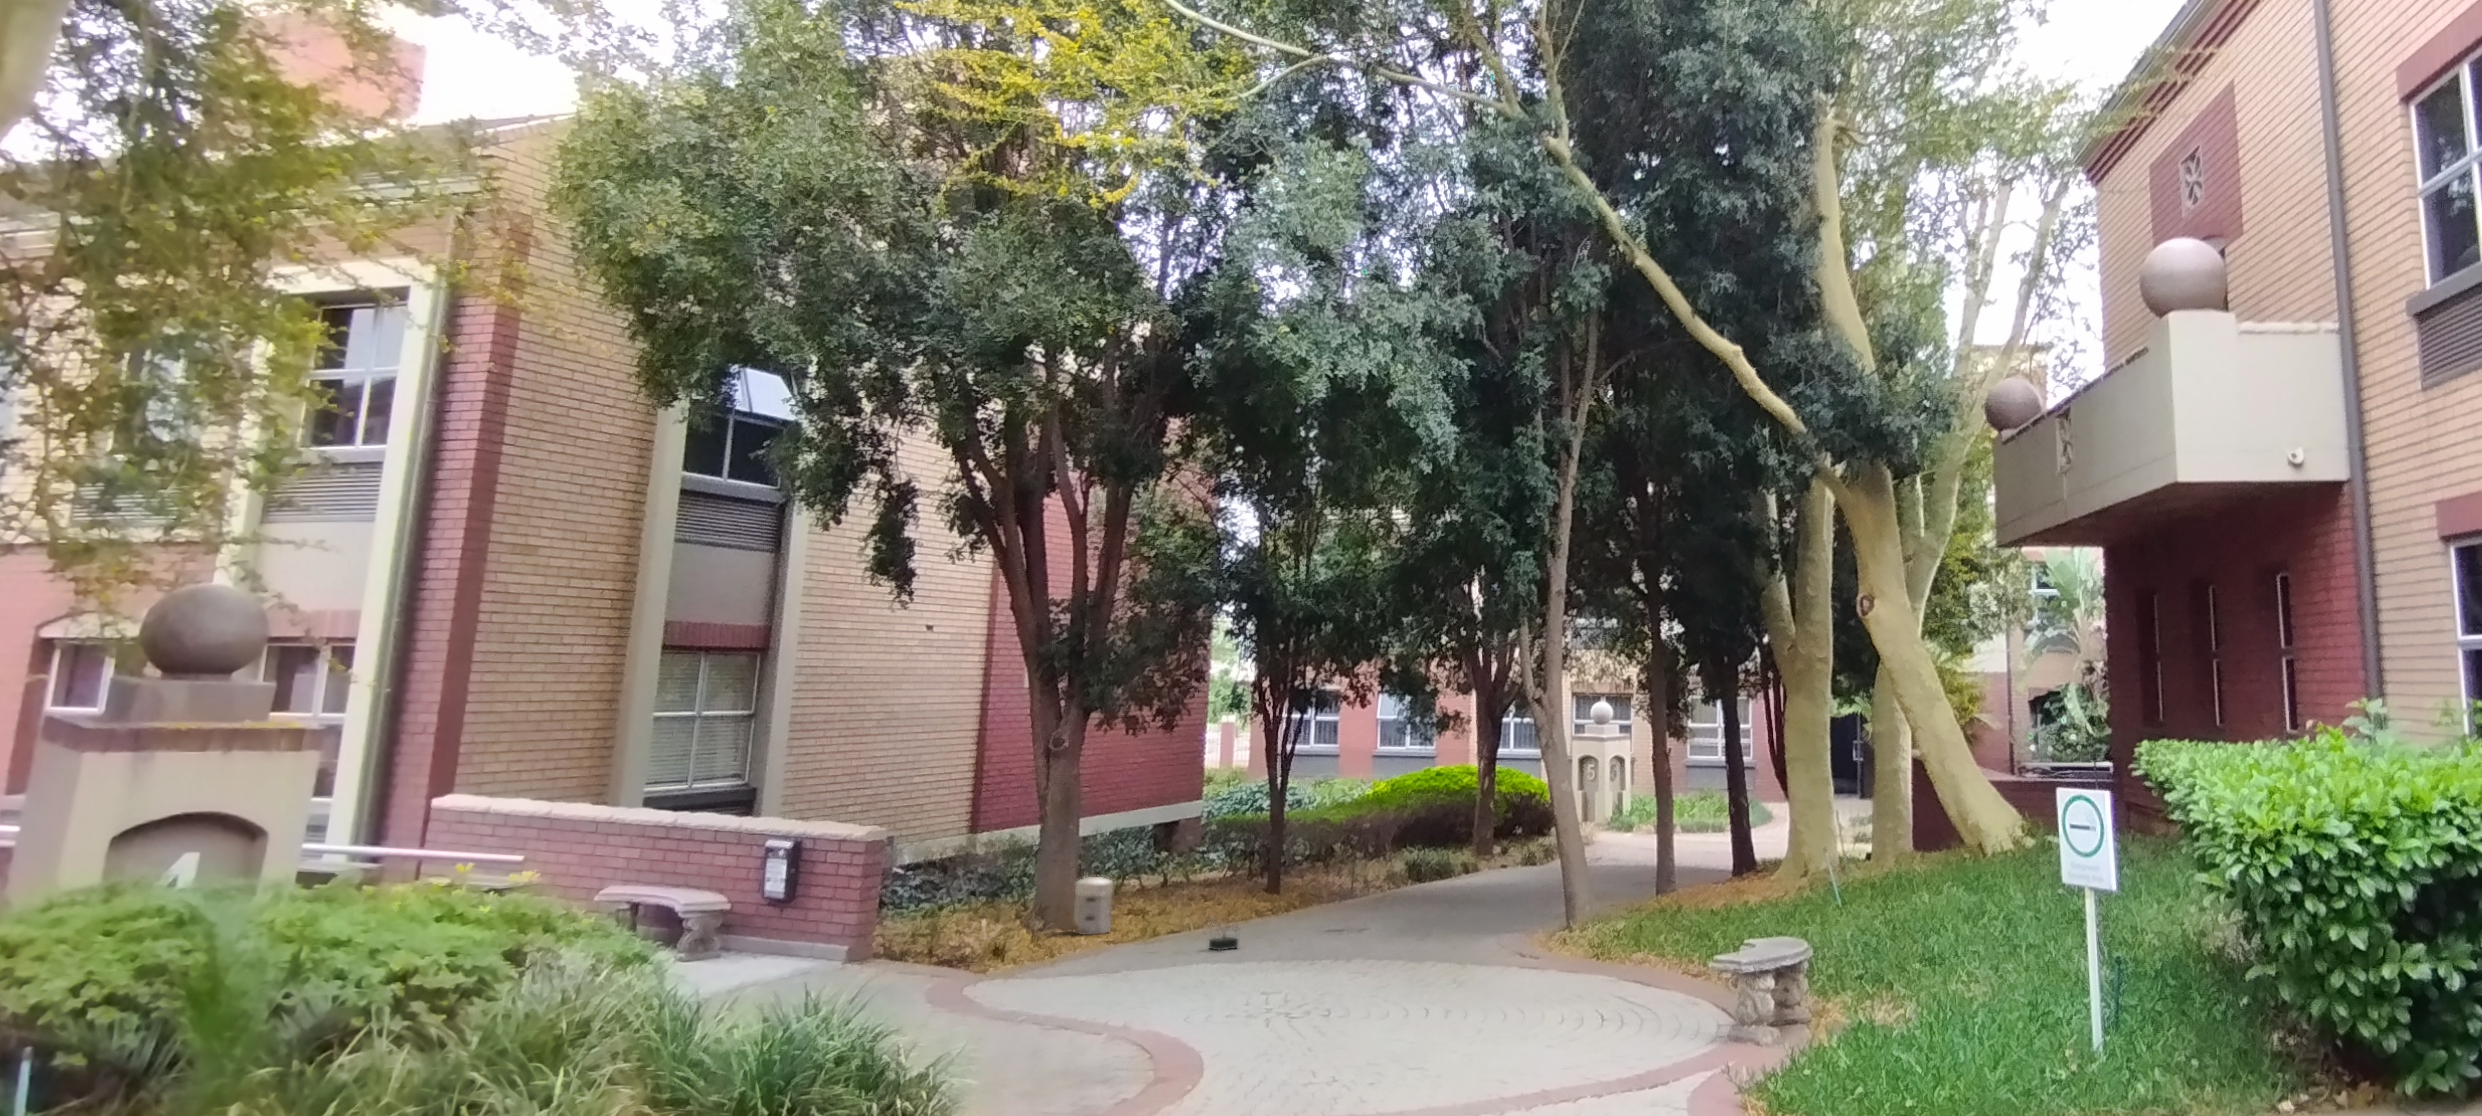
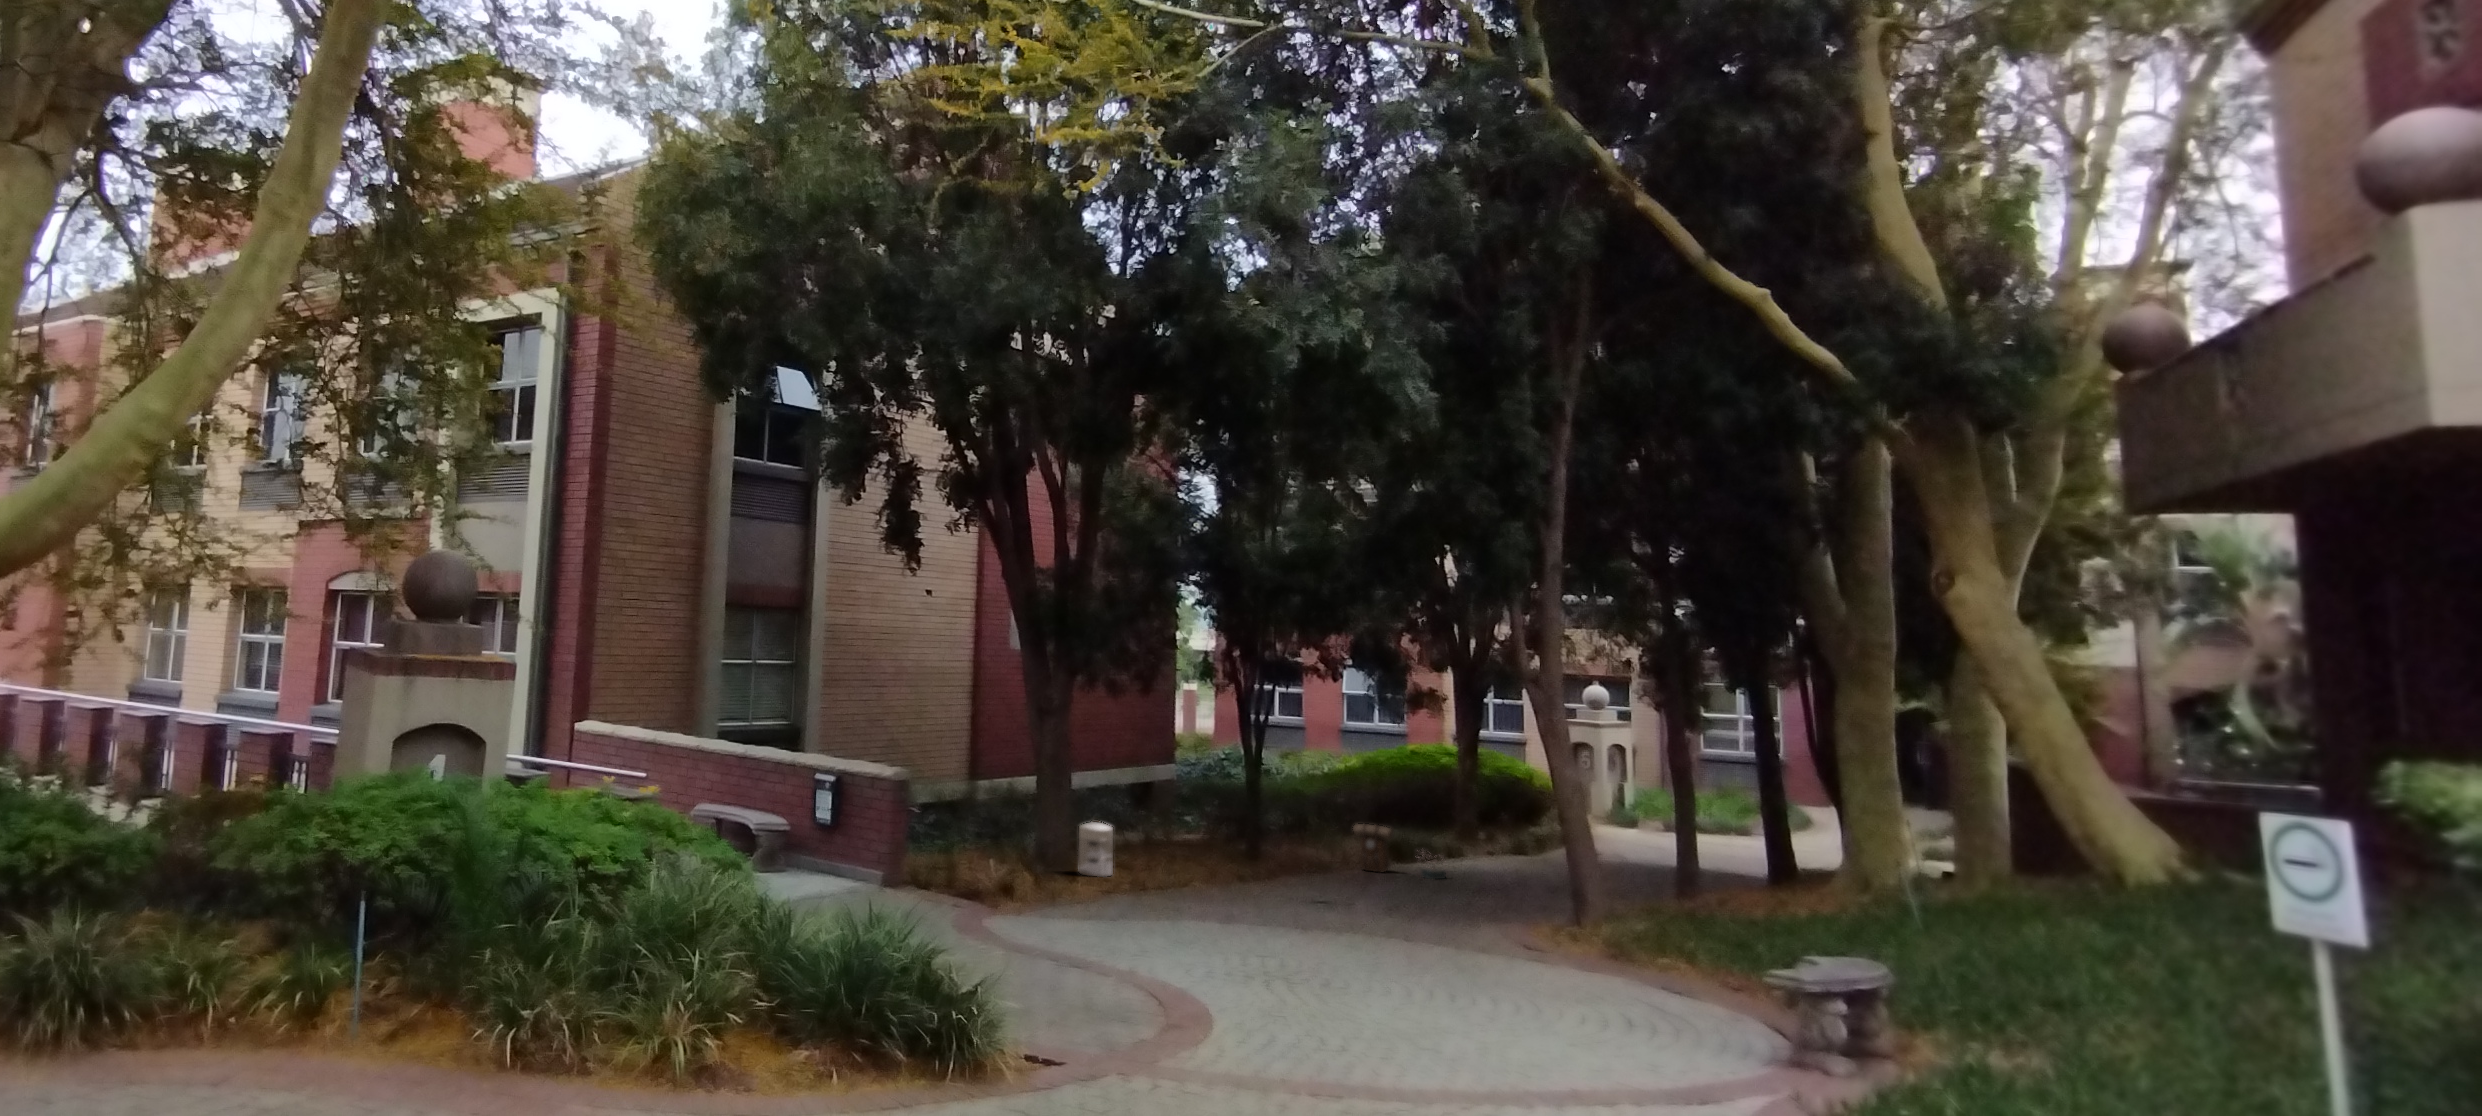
backpack: none [1355,858,1393,906] -> present [1353,824,1392,872]
decorative plant: present [1205,915,1240,950] -> present [1417,850,1446,879]

